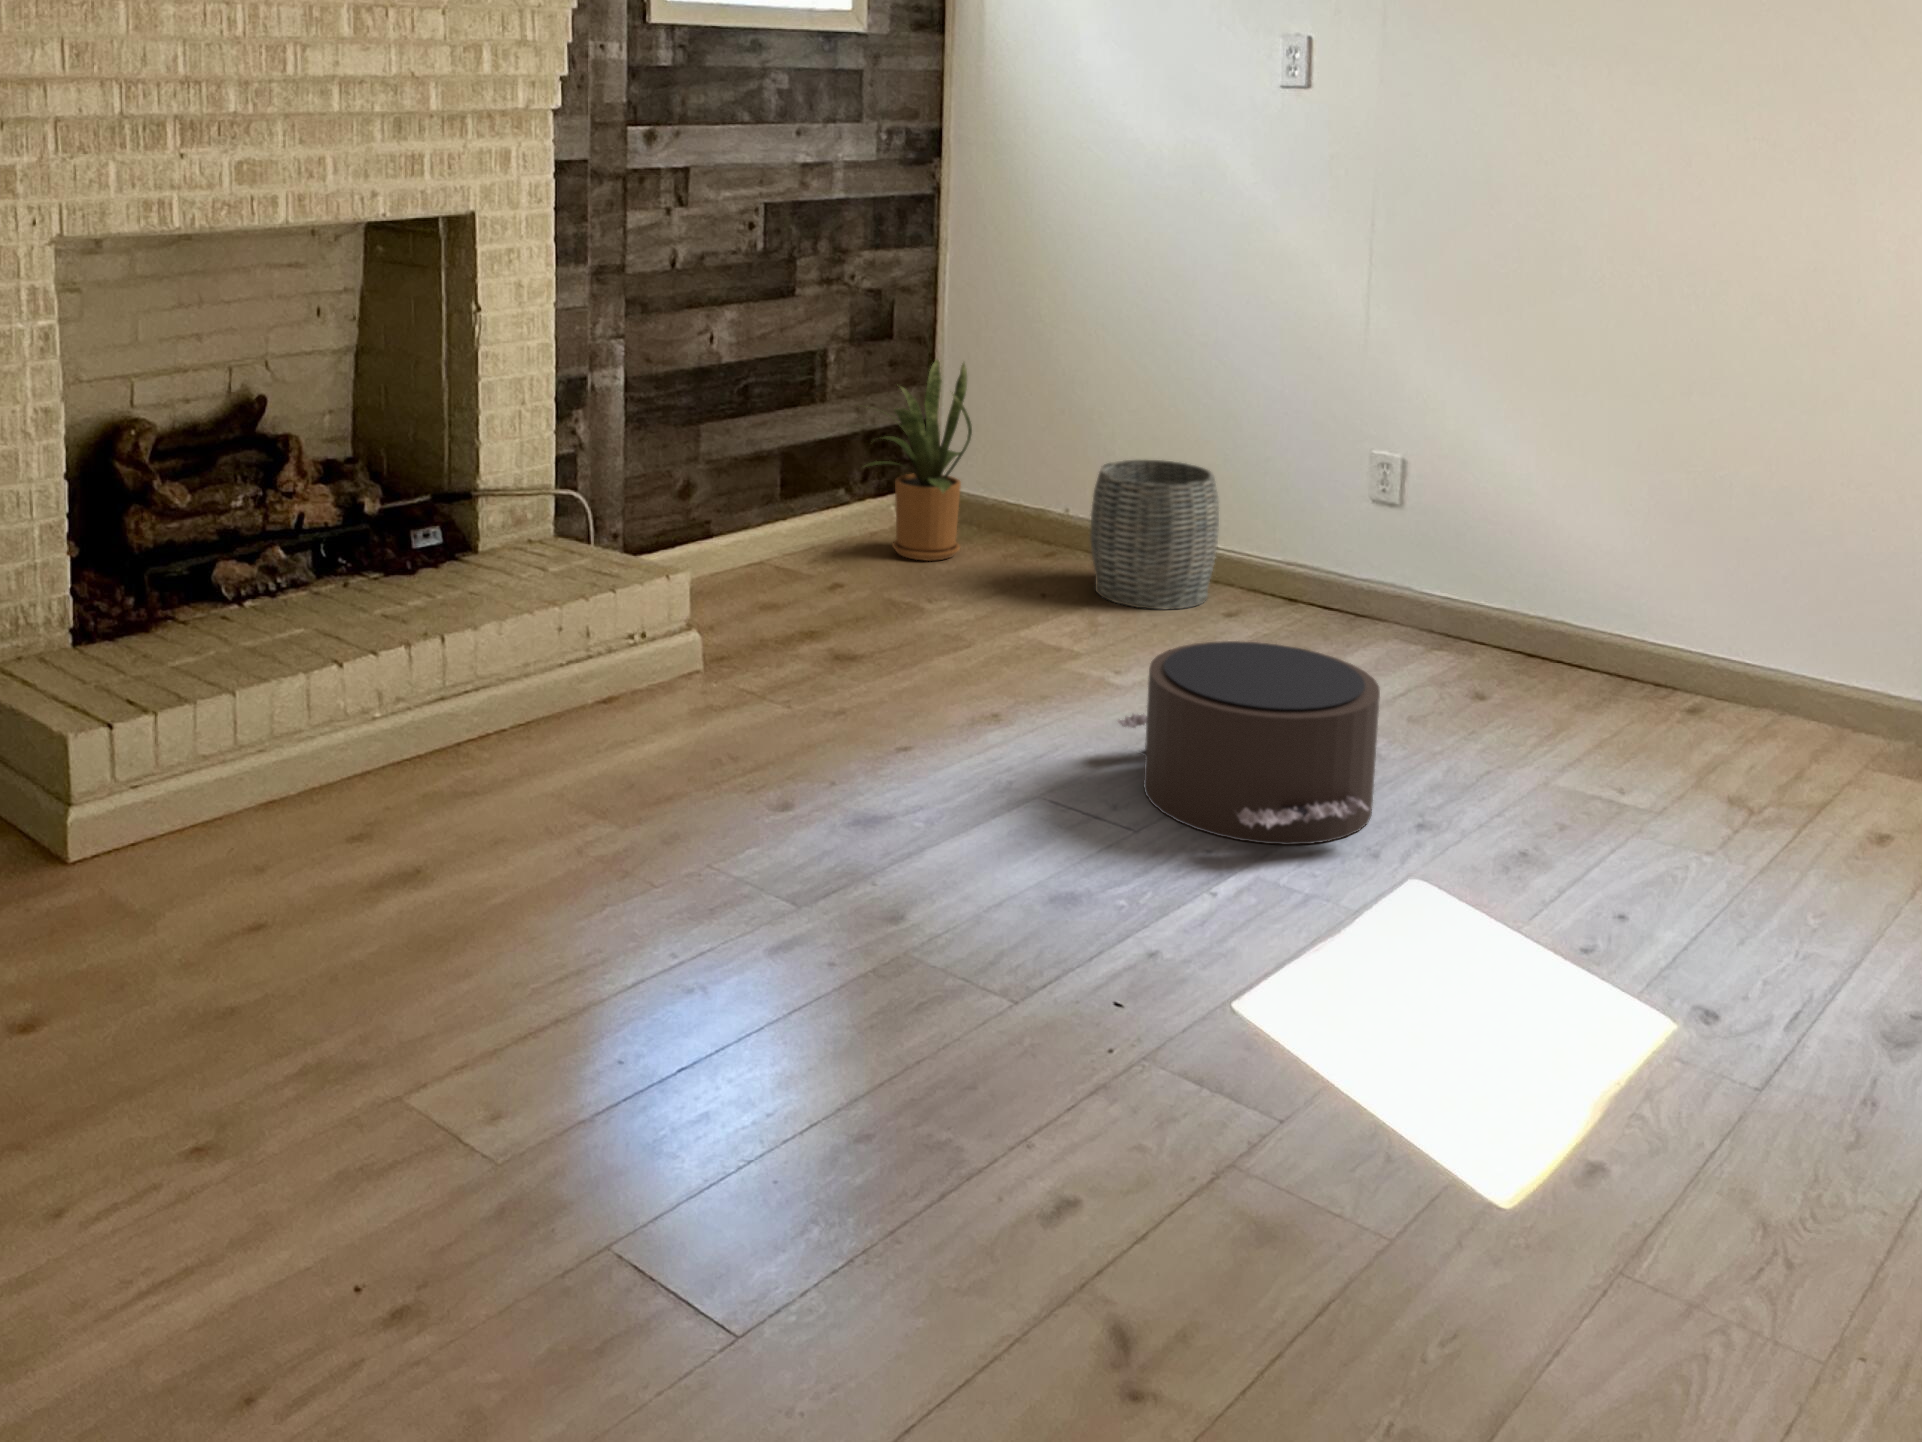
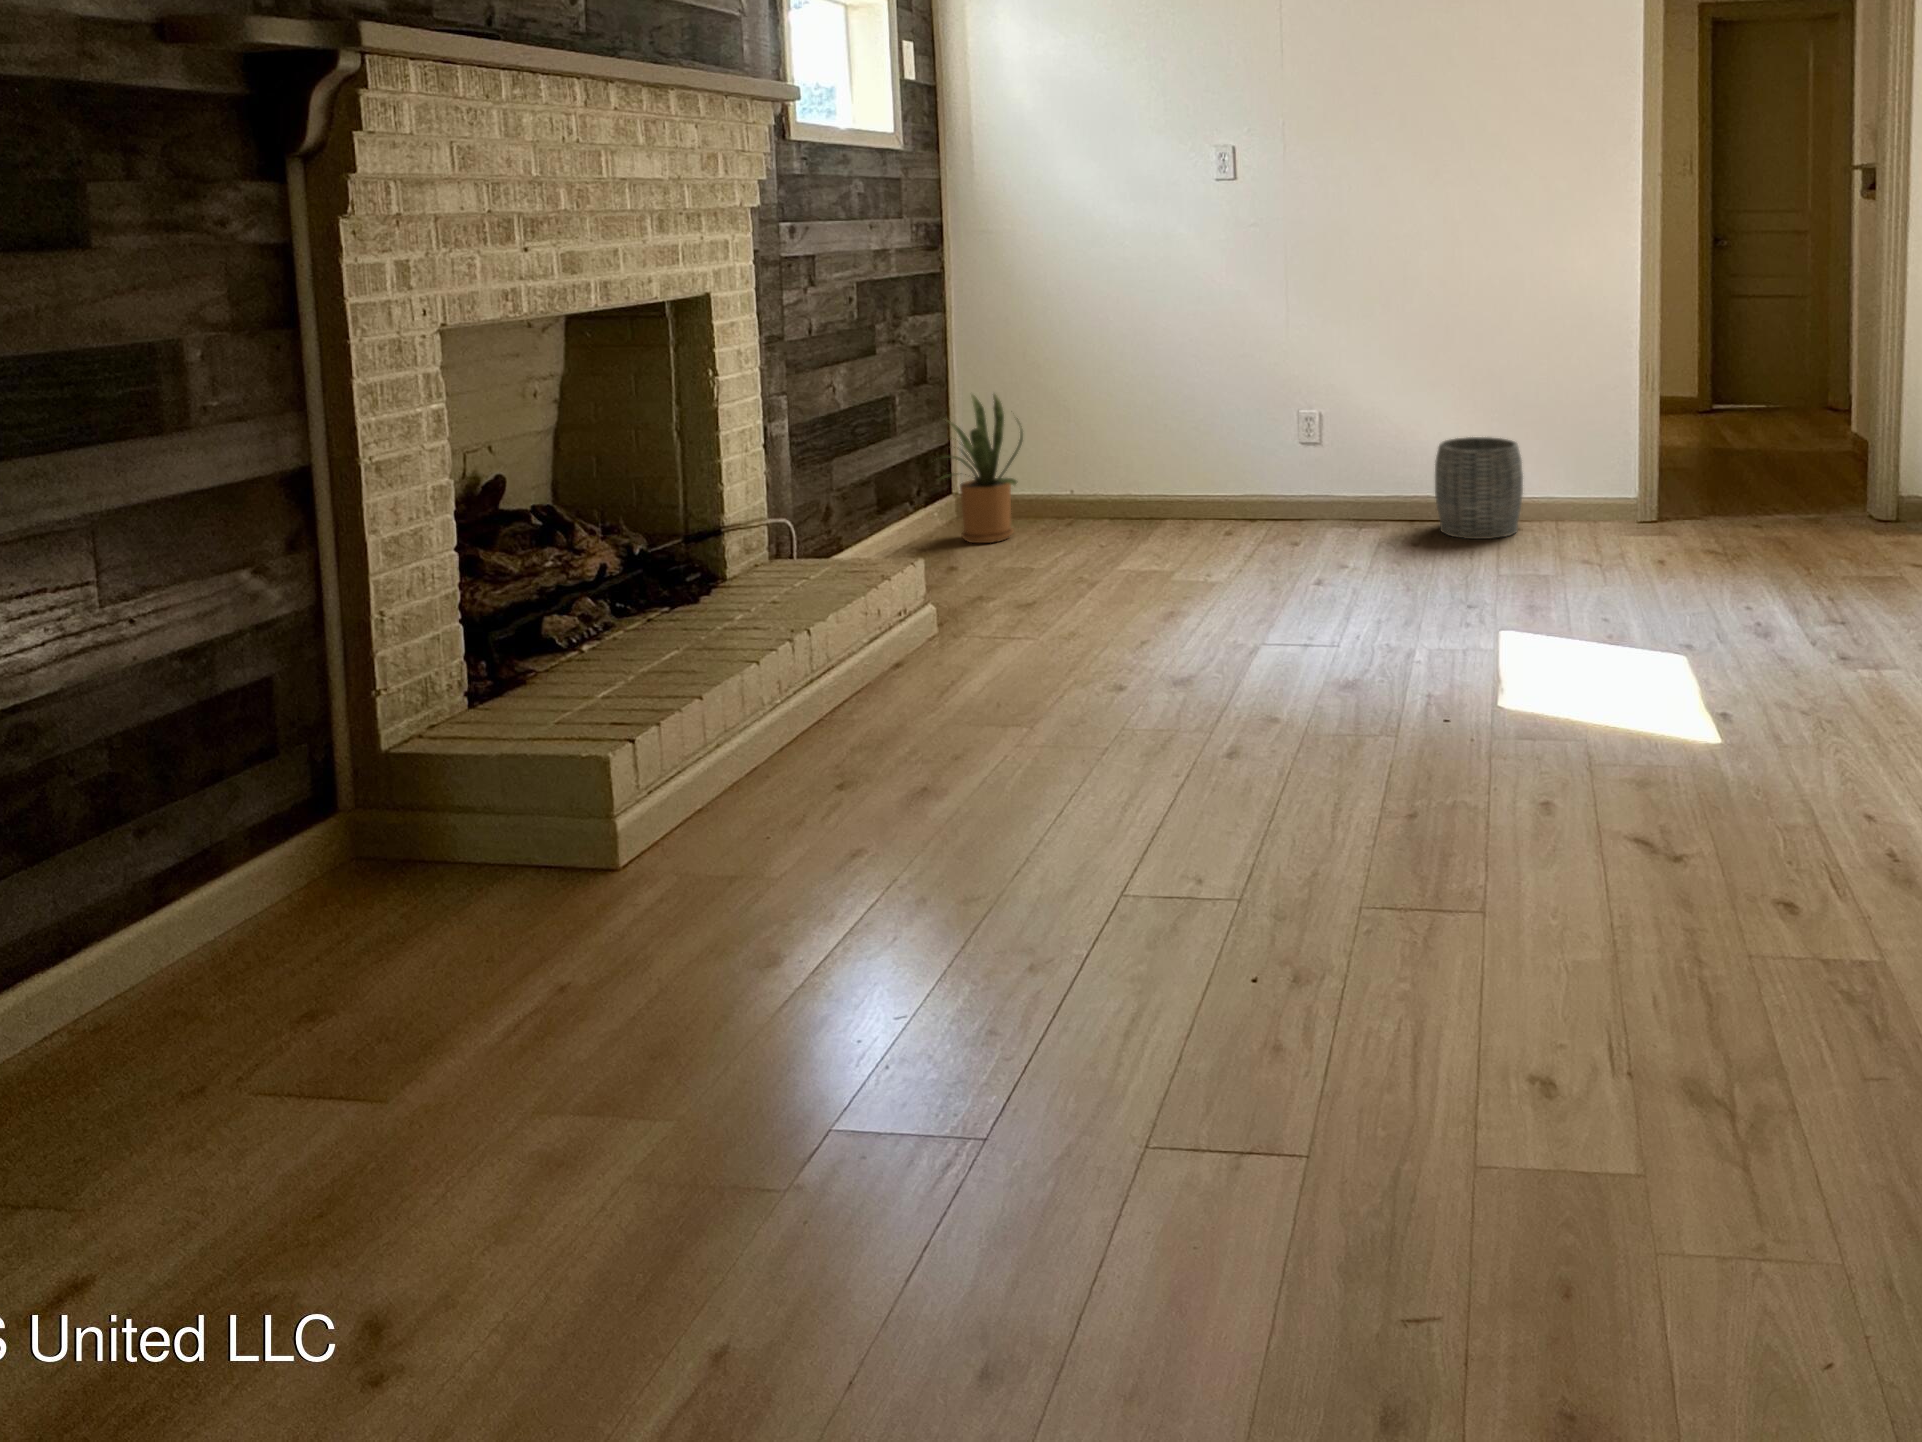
woven basket: present [1090,460,1219,610] -> present [1435,437,1523,539]
pouf: present [1118,641,1380,845] -> none [1271,517,1457,631]

